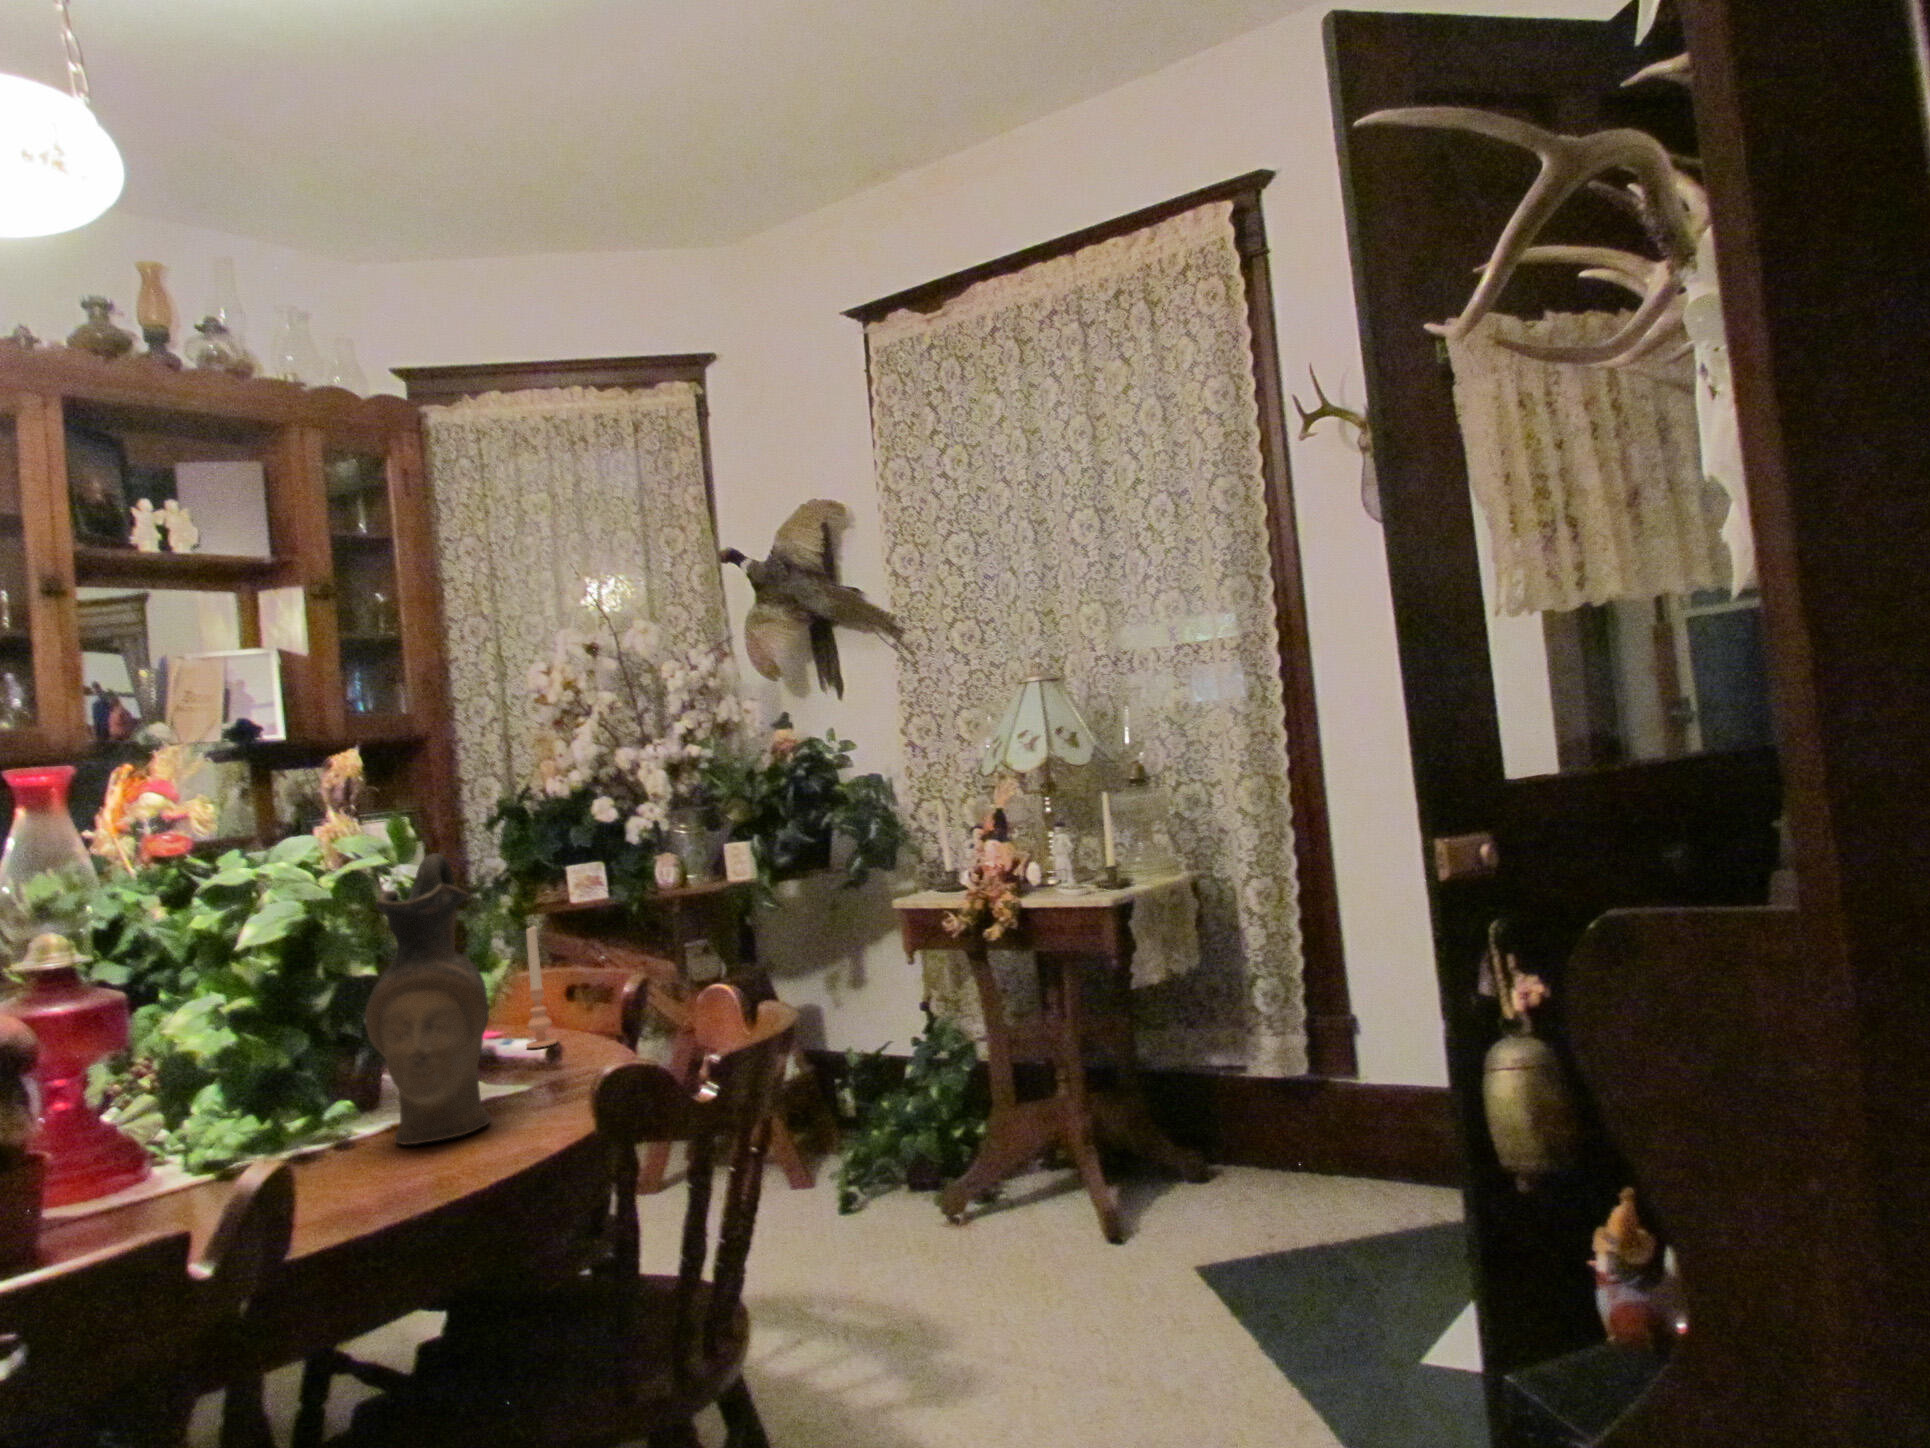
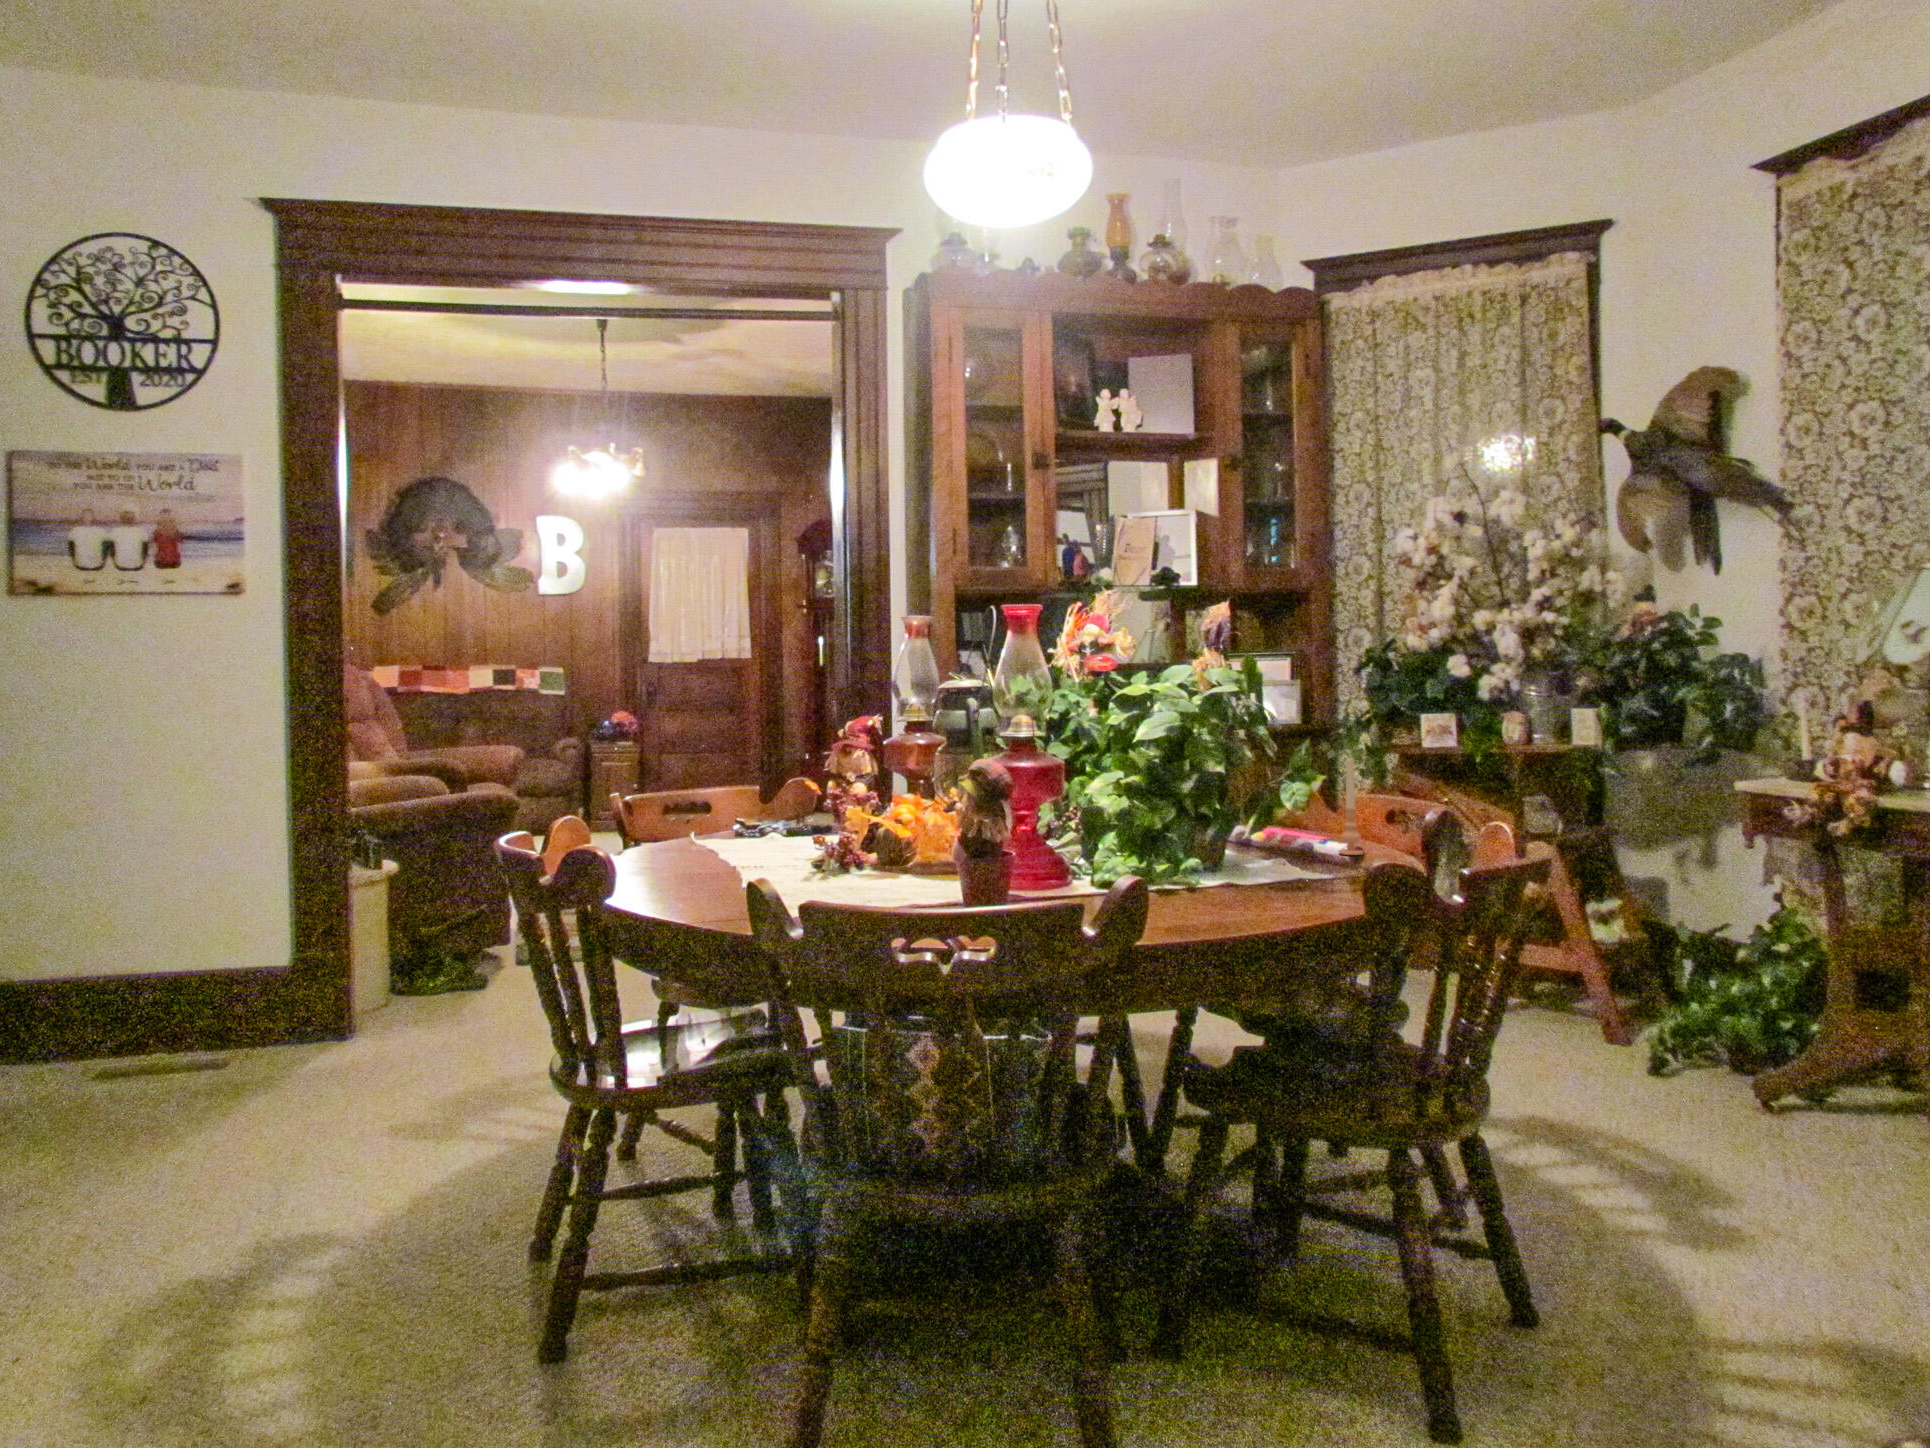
ceramic pitcher: present [365,853,491,1144] -> none [1211,690,1298,903]

